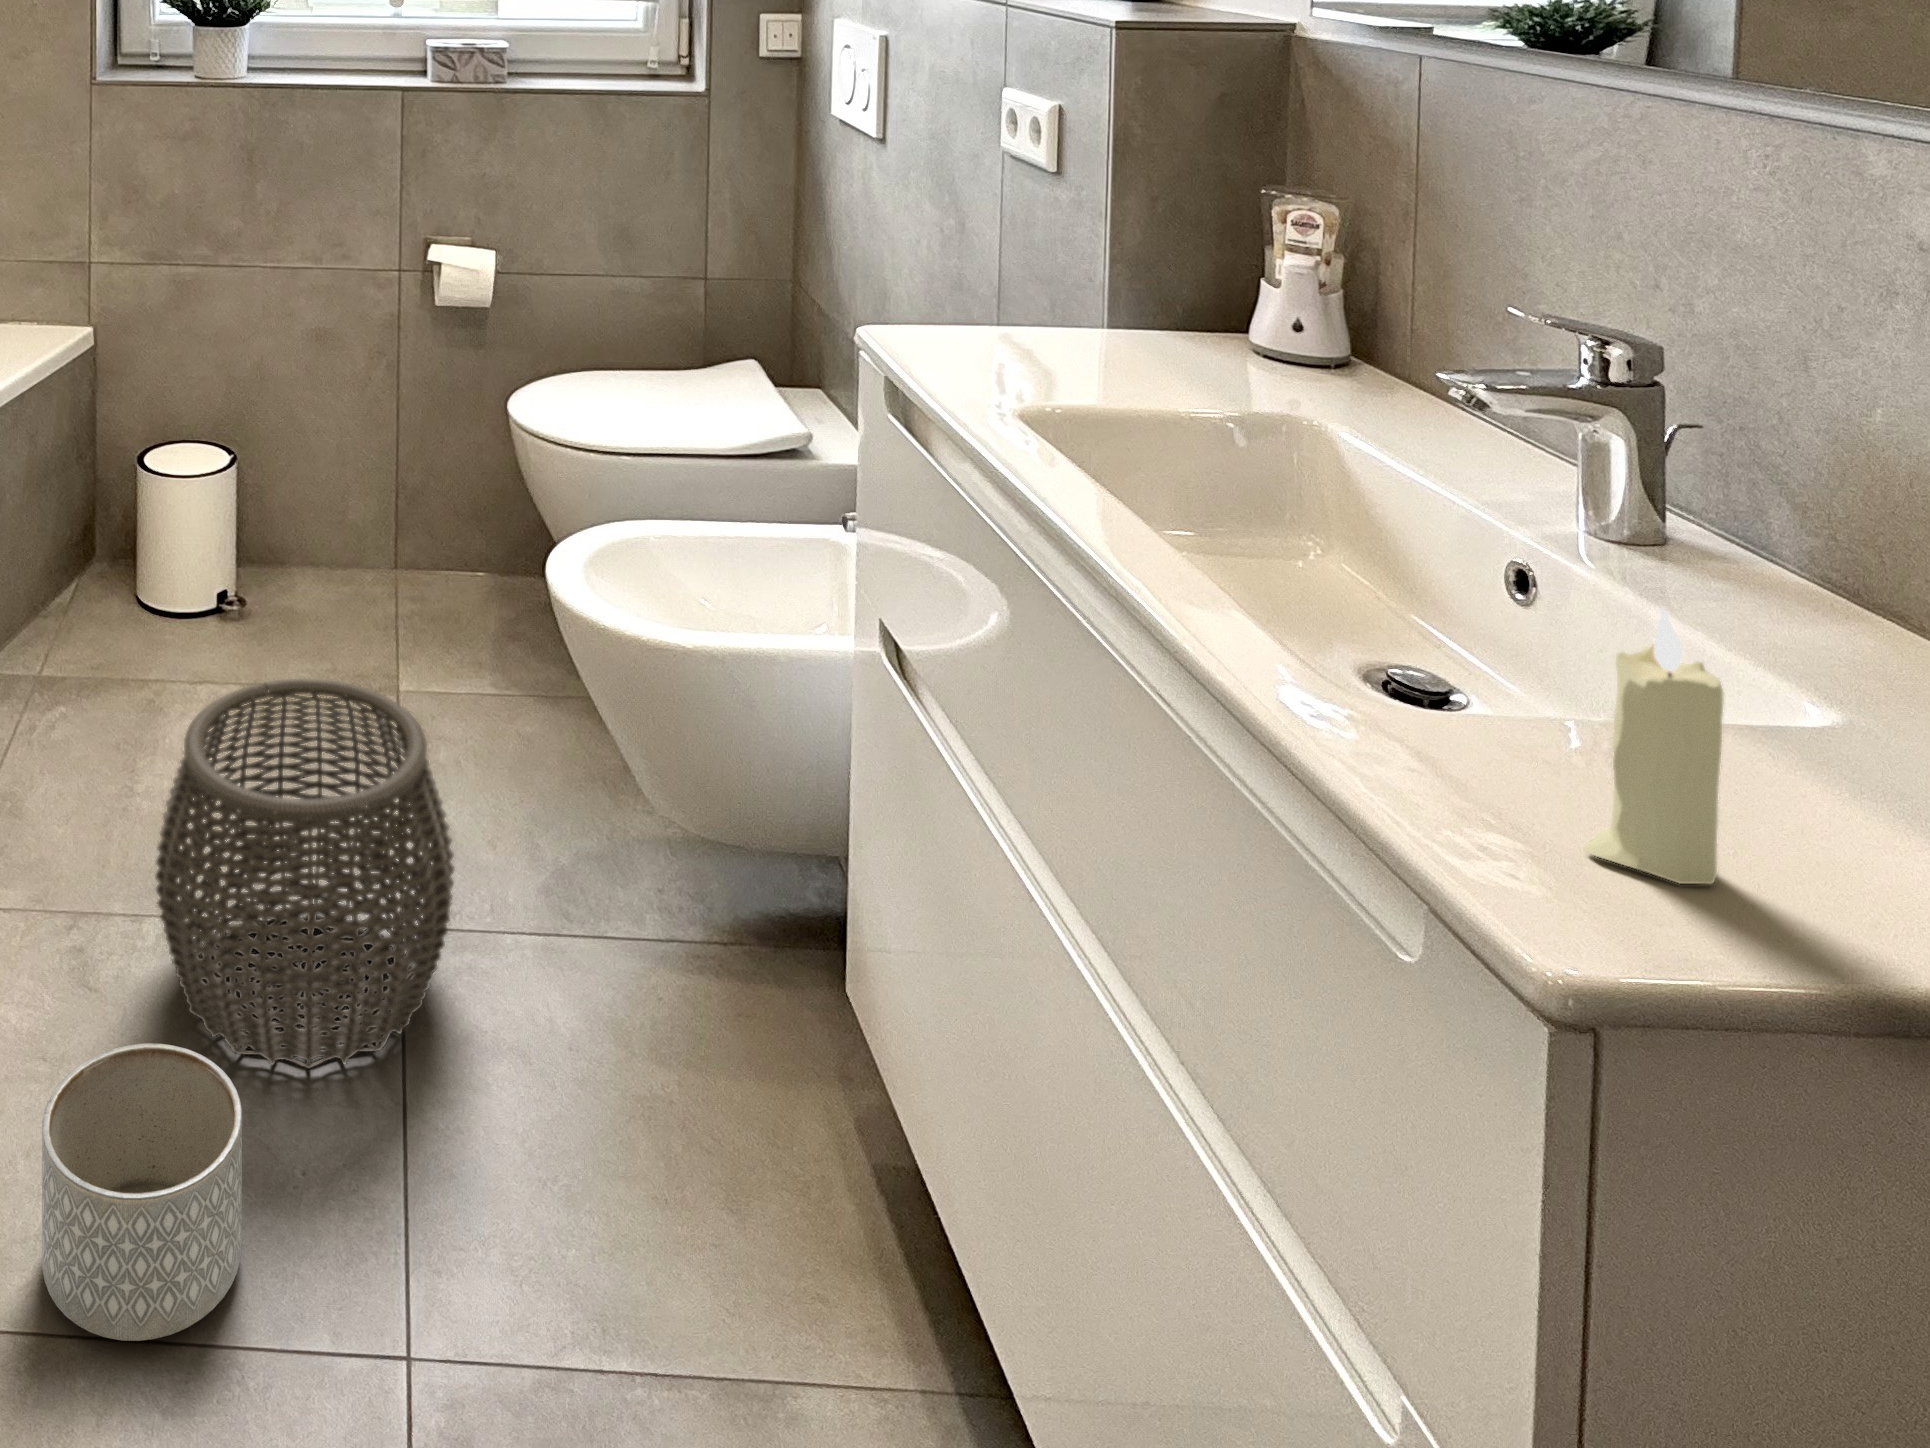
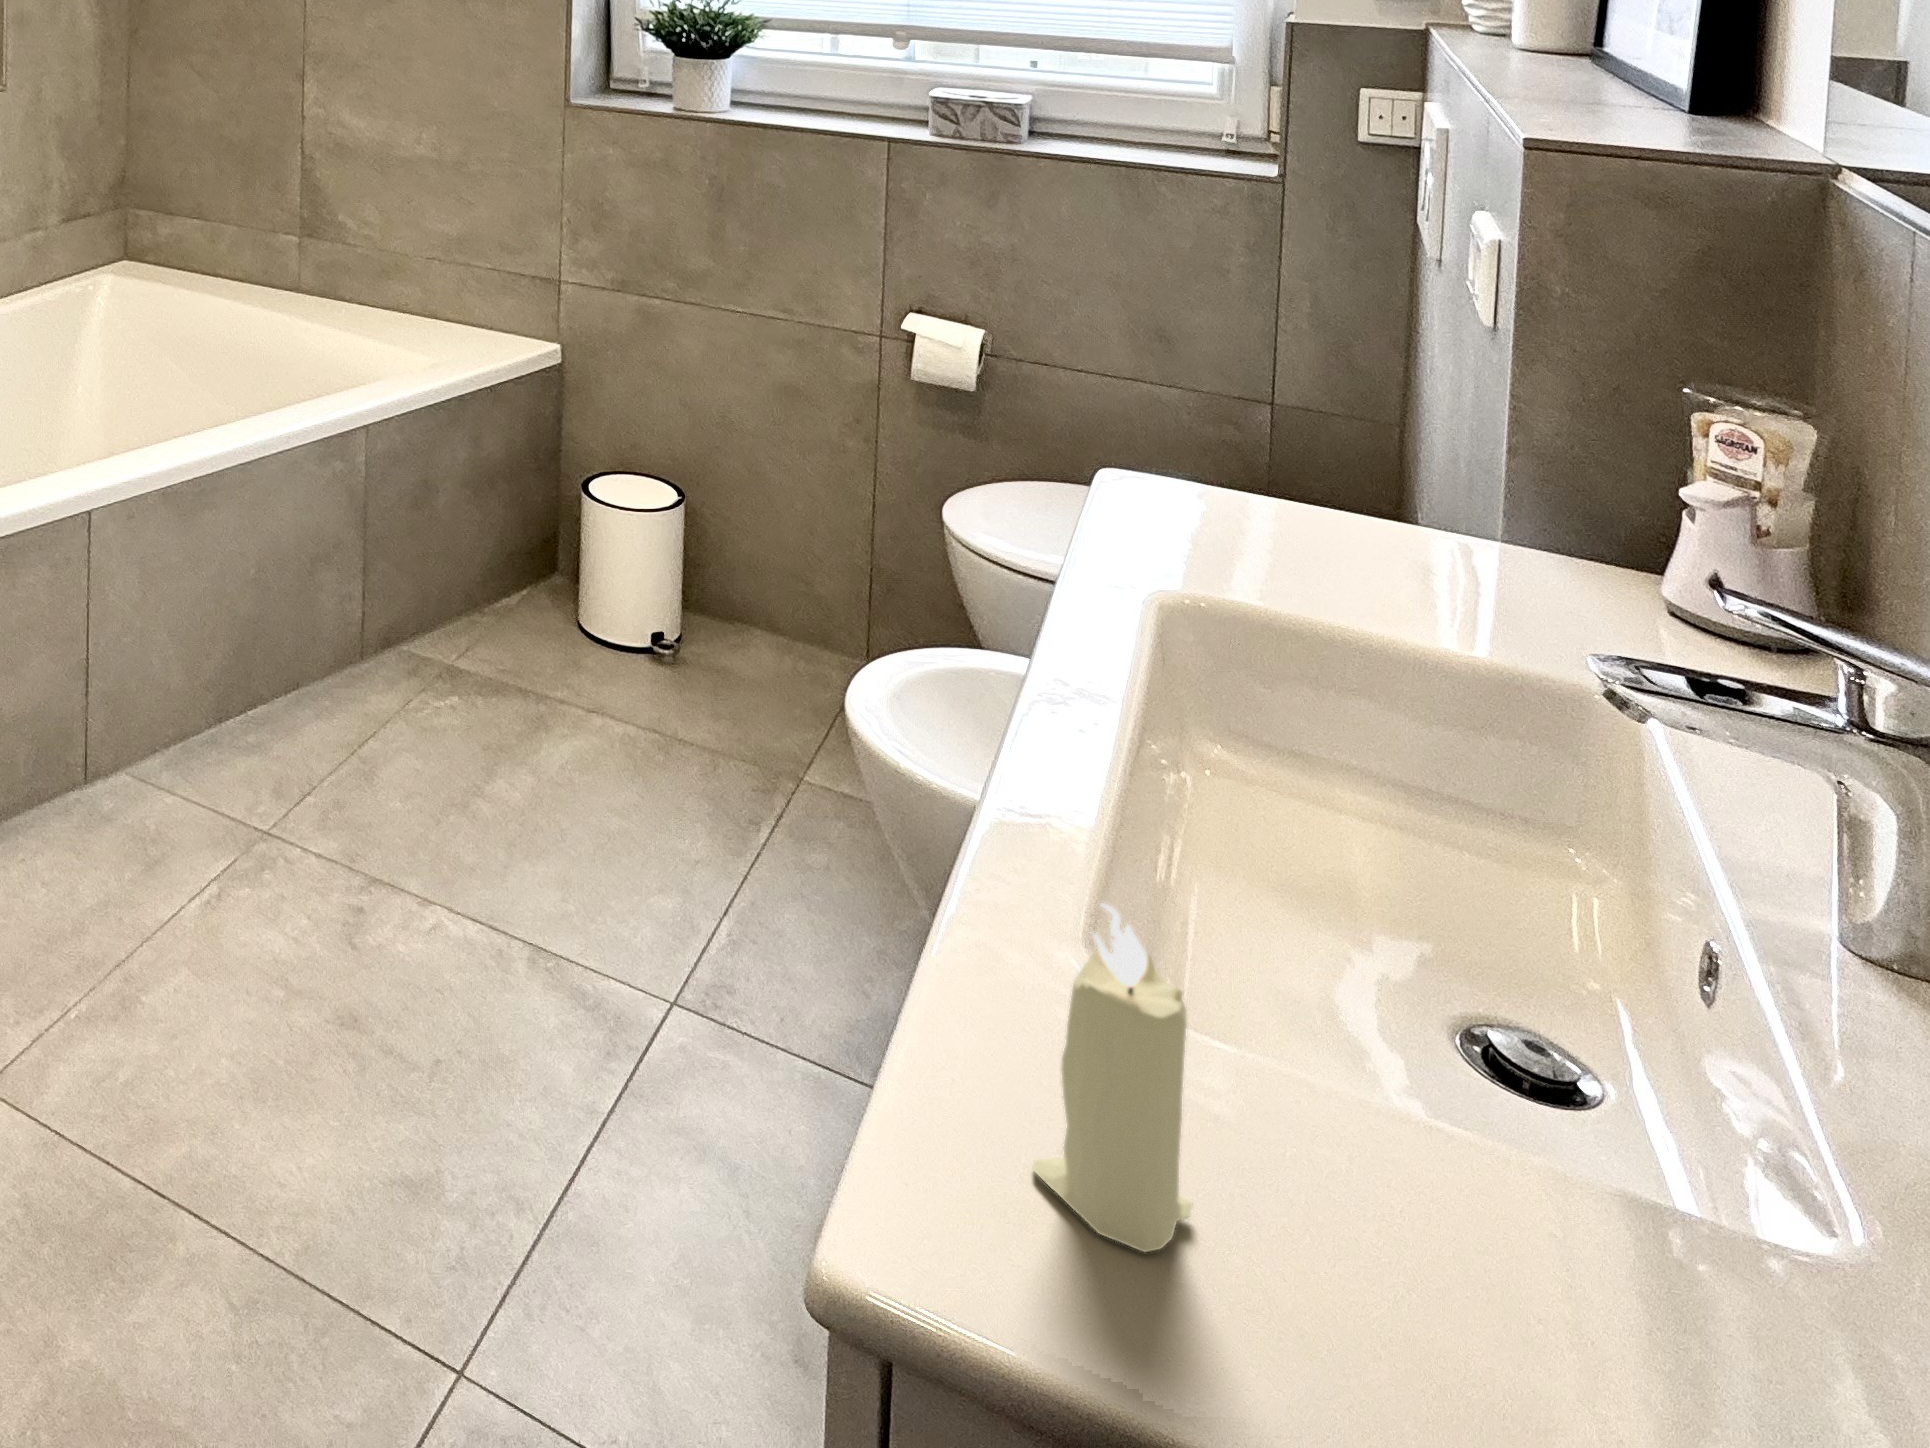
woven basket: present [155,679,454,1068] -> none [392,711,694,1099]
planter: present [42,1043,242,1341] -> none [181,983,362,1242]

